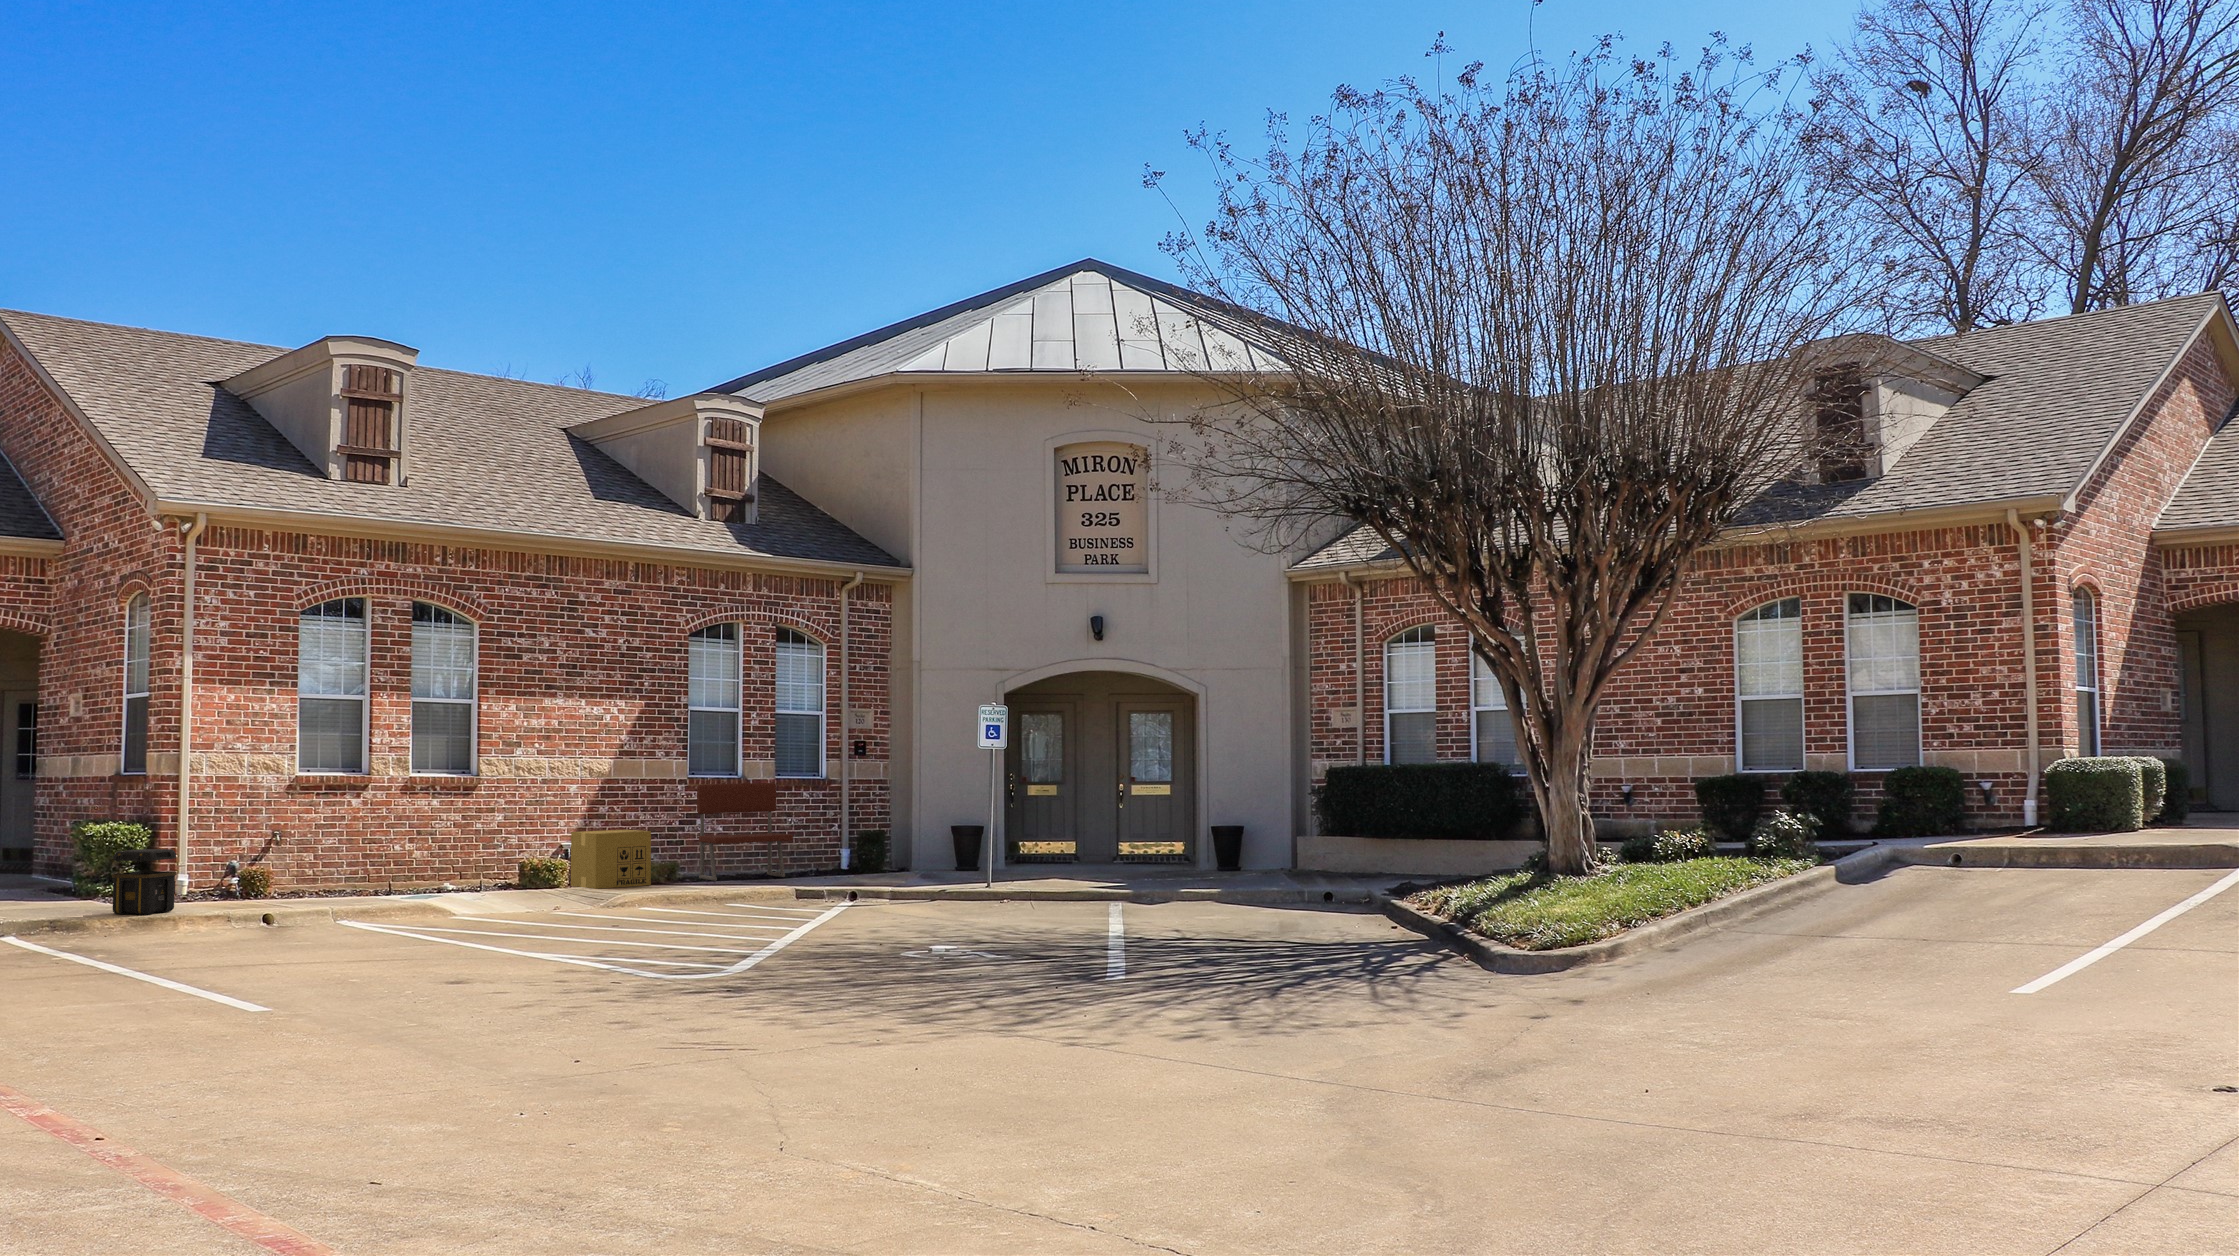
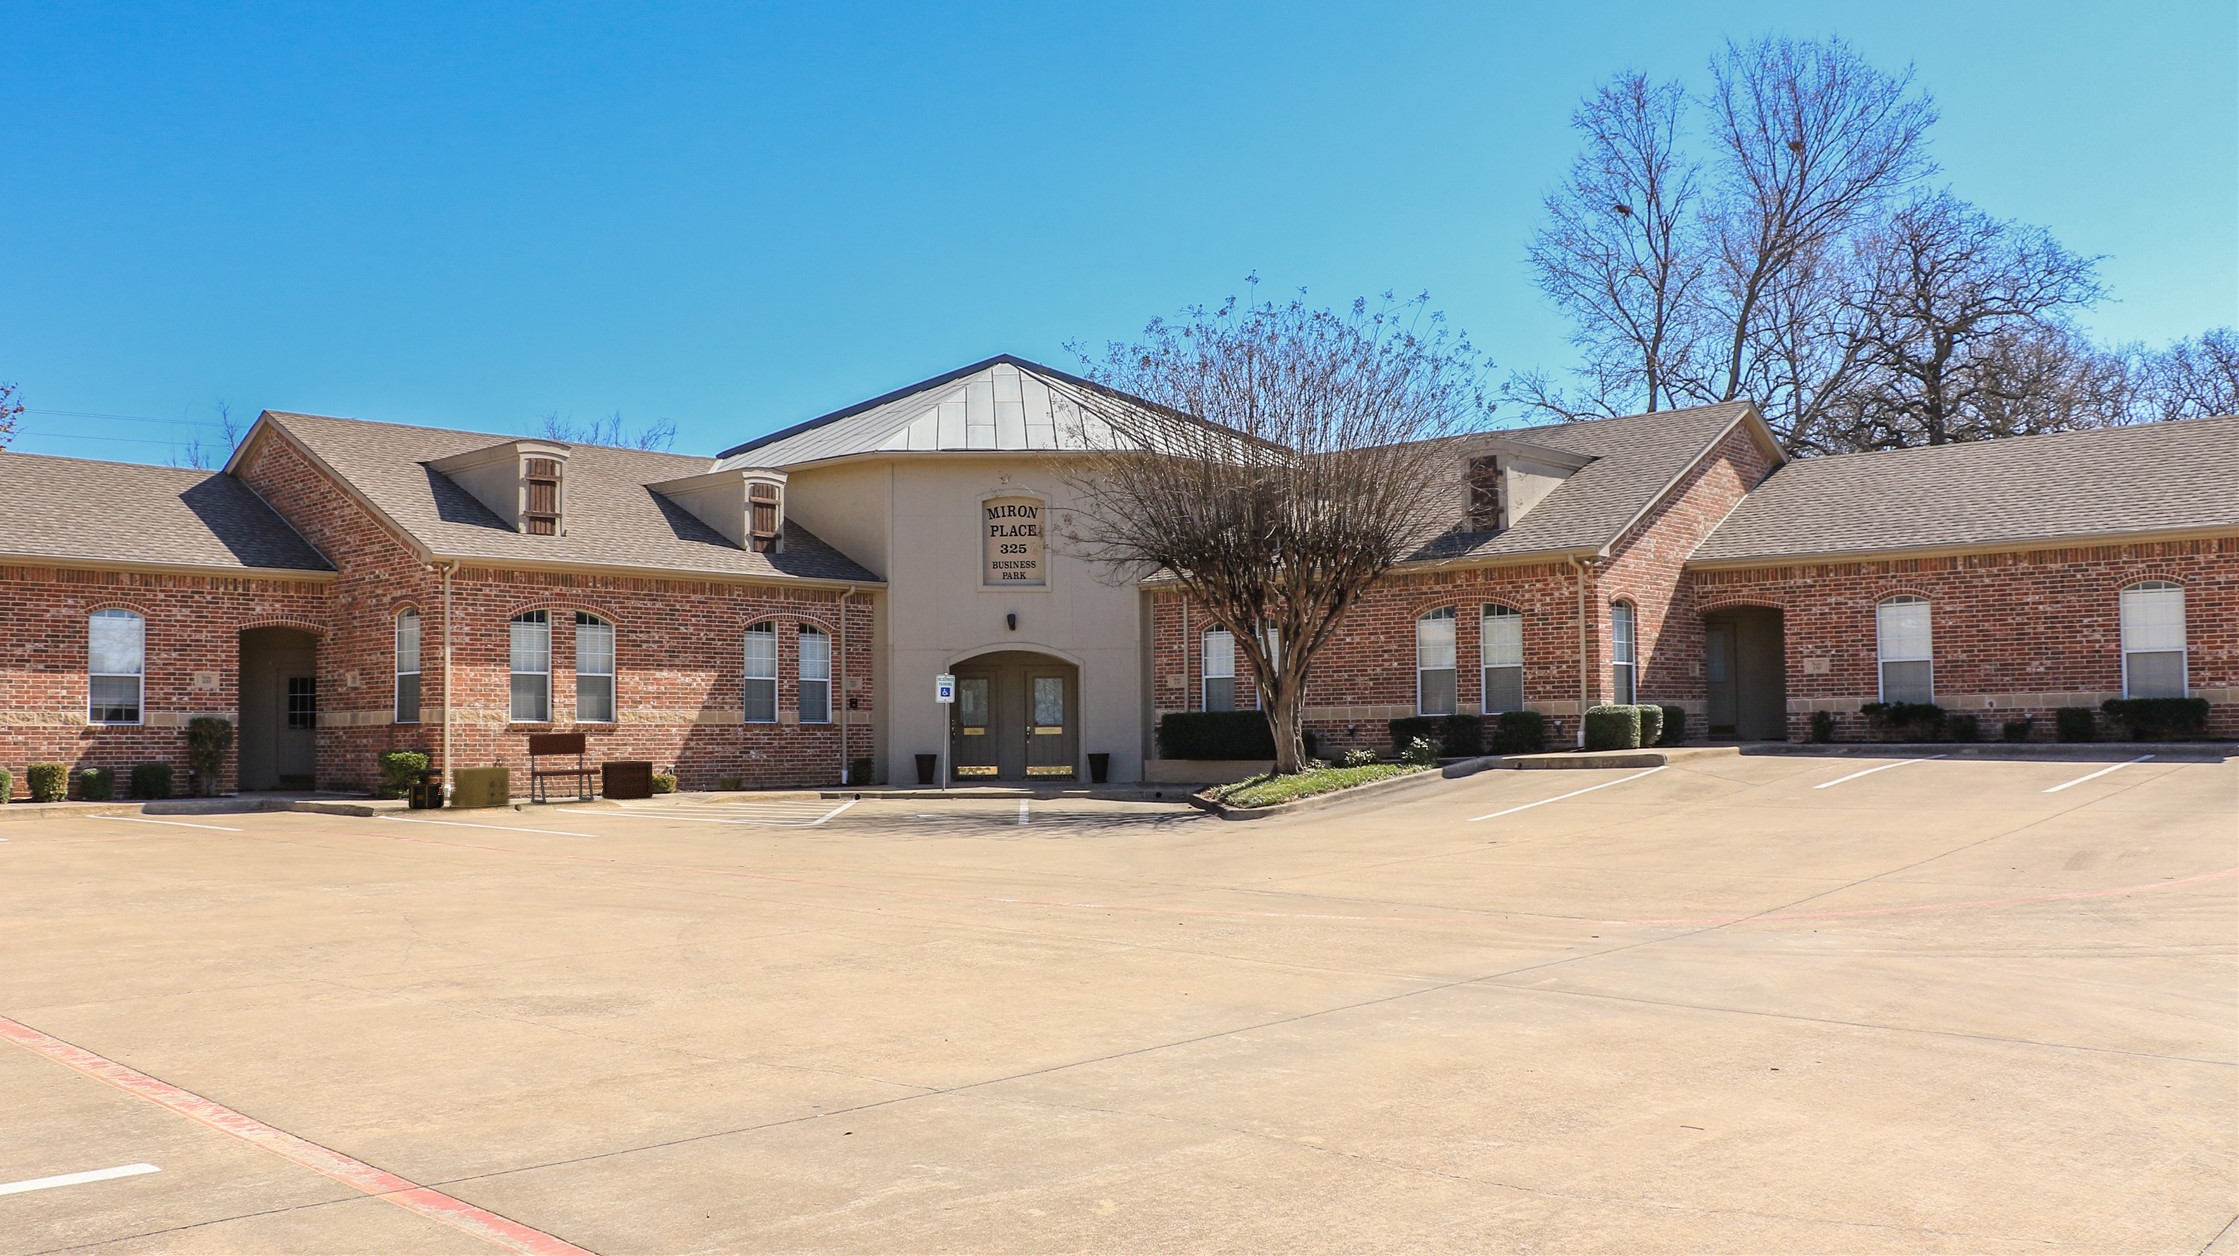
bench: present [697,783,793,881] -> present [529,733,600,803]
cardboard box: present [571,830,651,889] -> present [450,767,510,808]
wooden crate: none [452,835,530,896] -> present [602,761,653,799]

